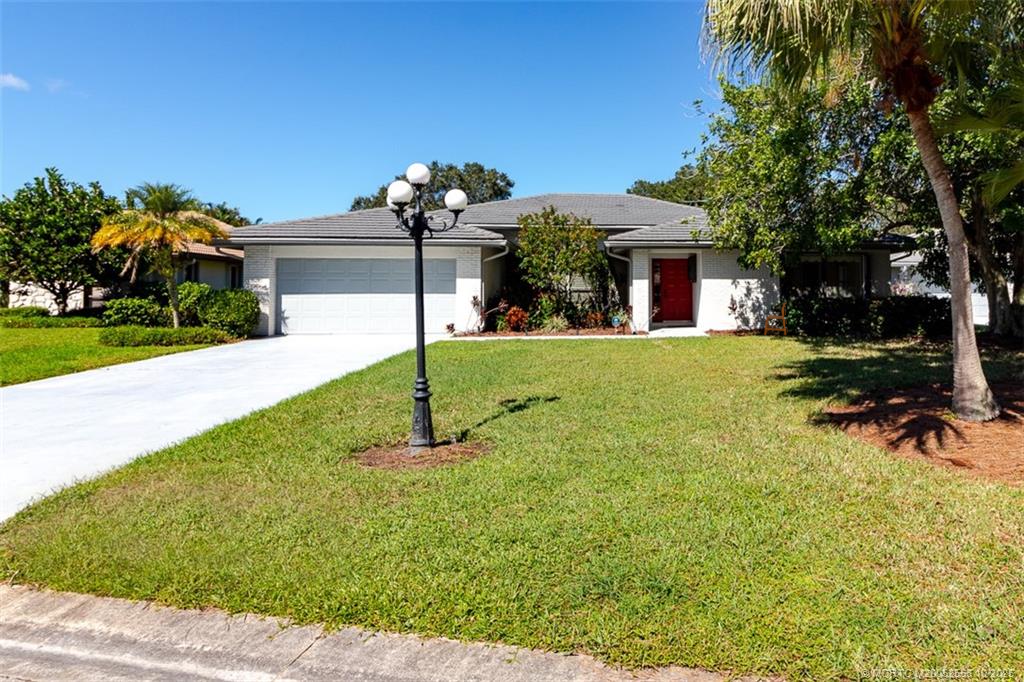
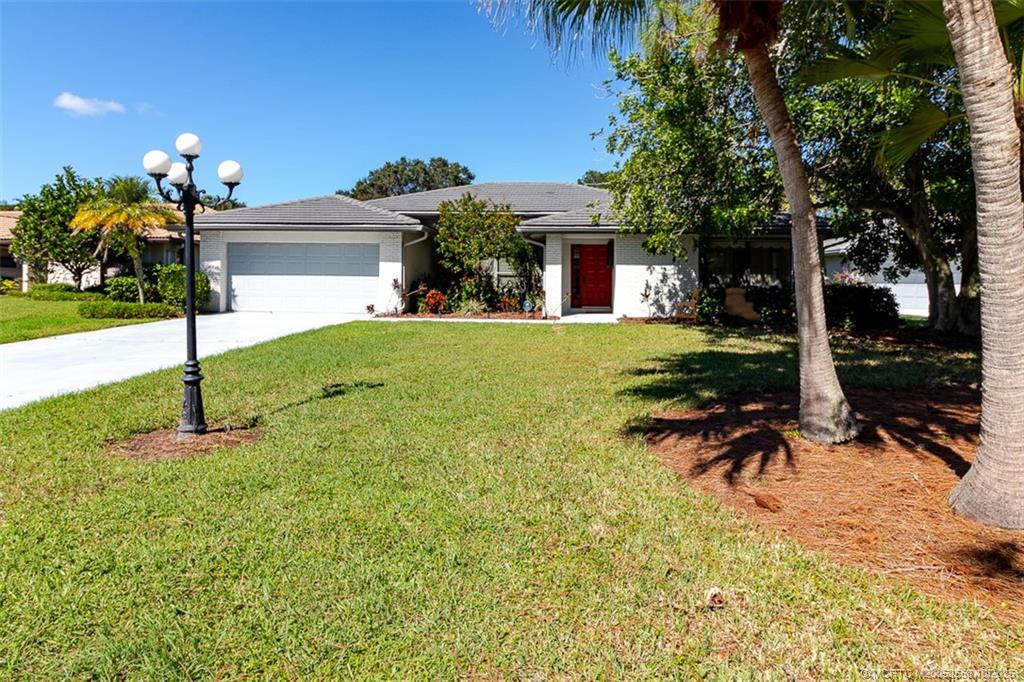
lounge chair: none [814,301,852,337] -> present [725,288,760,323]

